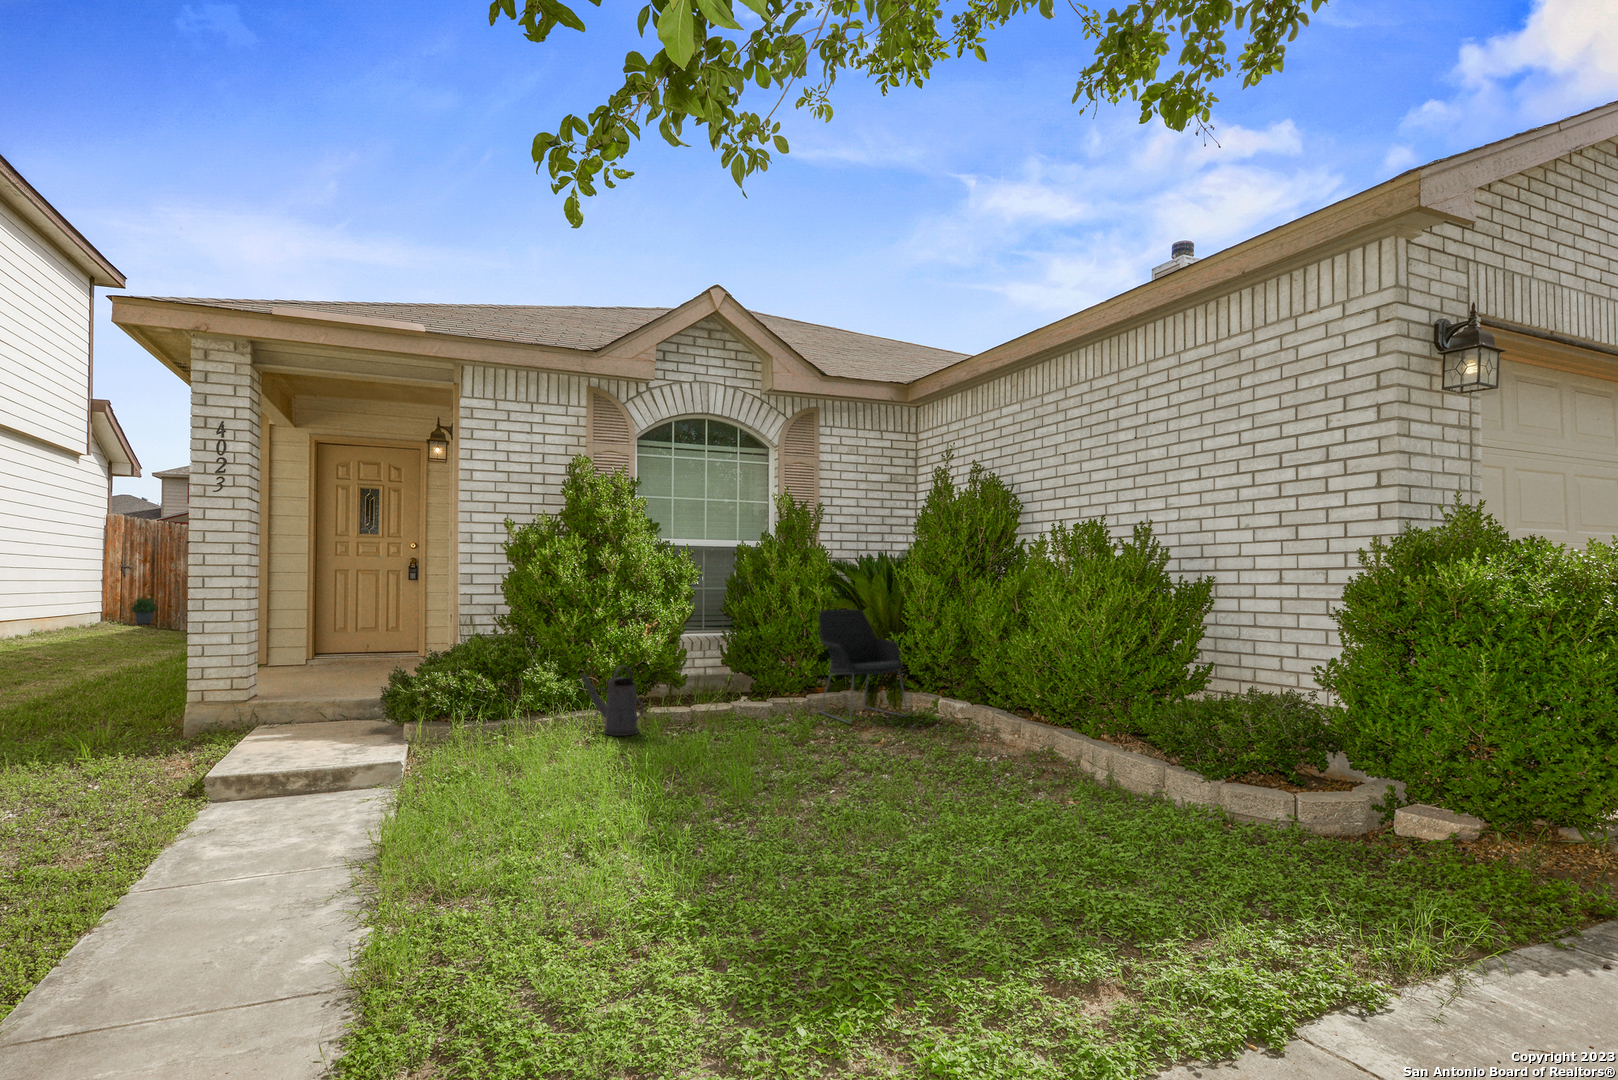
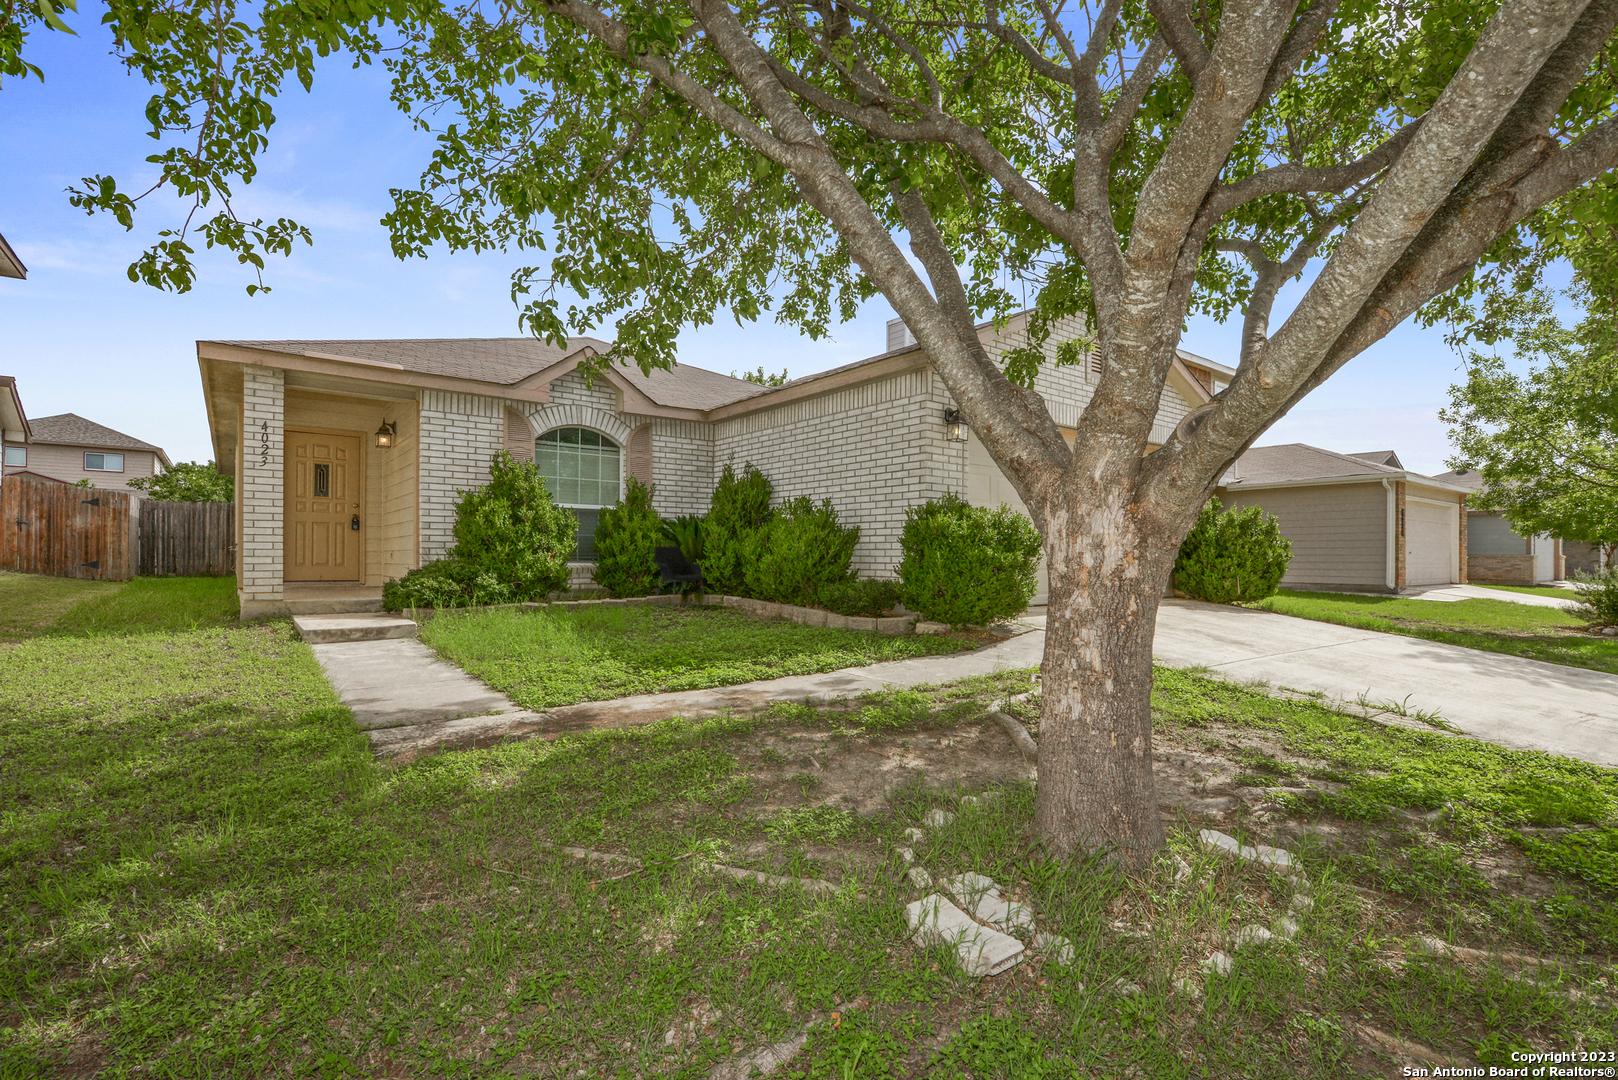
potted plant: present [131,597,157,624] -> none [32,548,60,572]
watering can: present [581,666,644,736] -> none [512,575,554,614]

